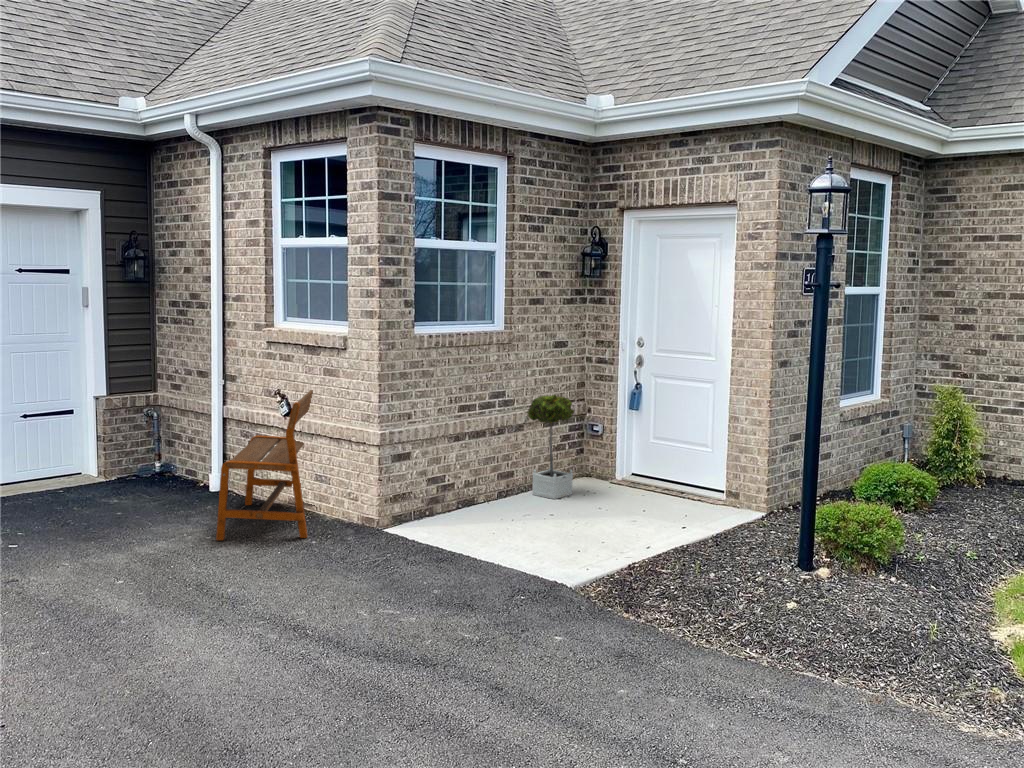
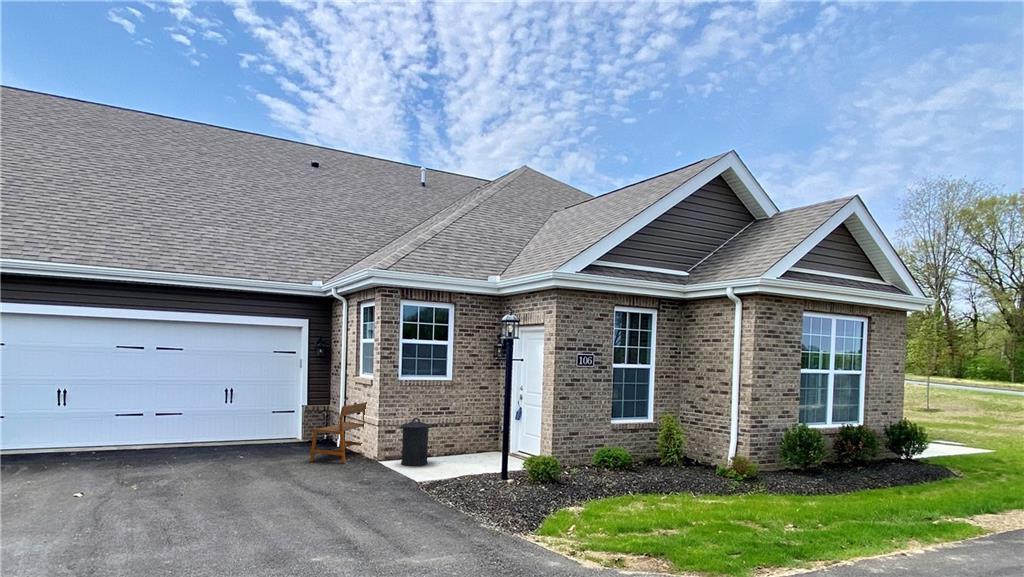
potted tree: present [527,394,574,499] -> none [459,409,480,459]
trash can: none [431,421,498,530] -> present [399,418,432,466]

